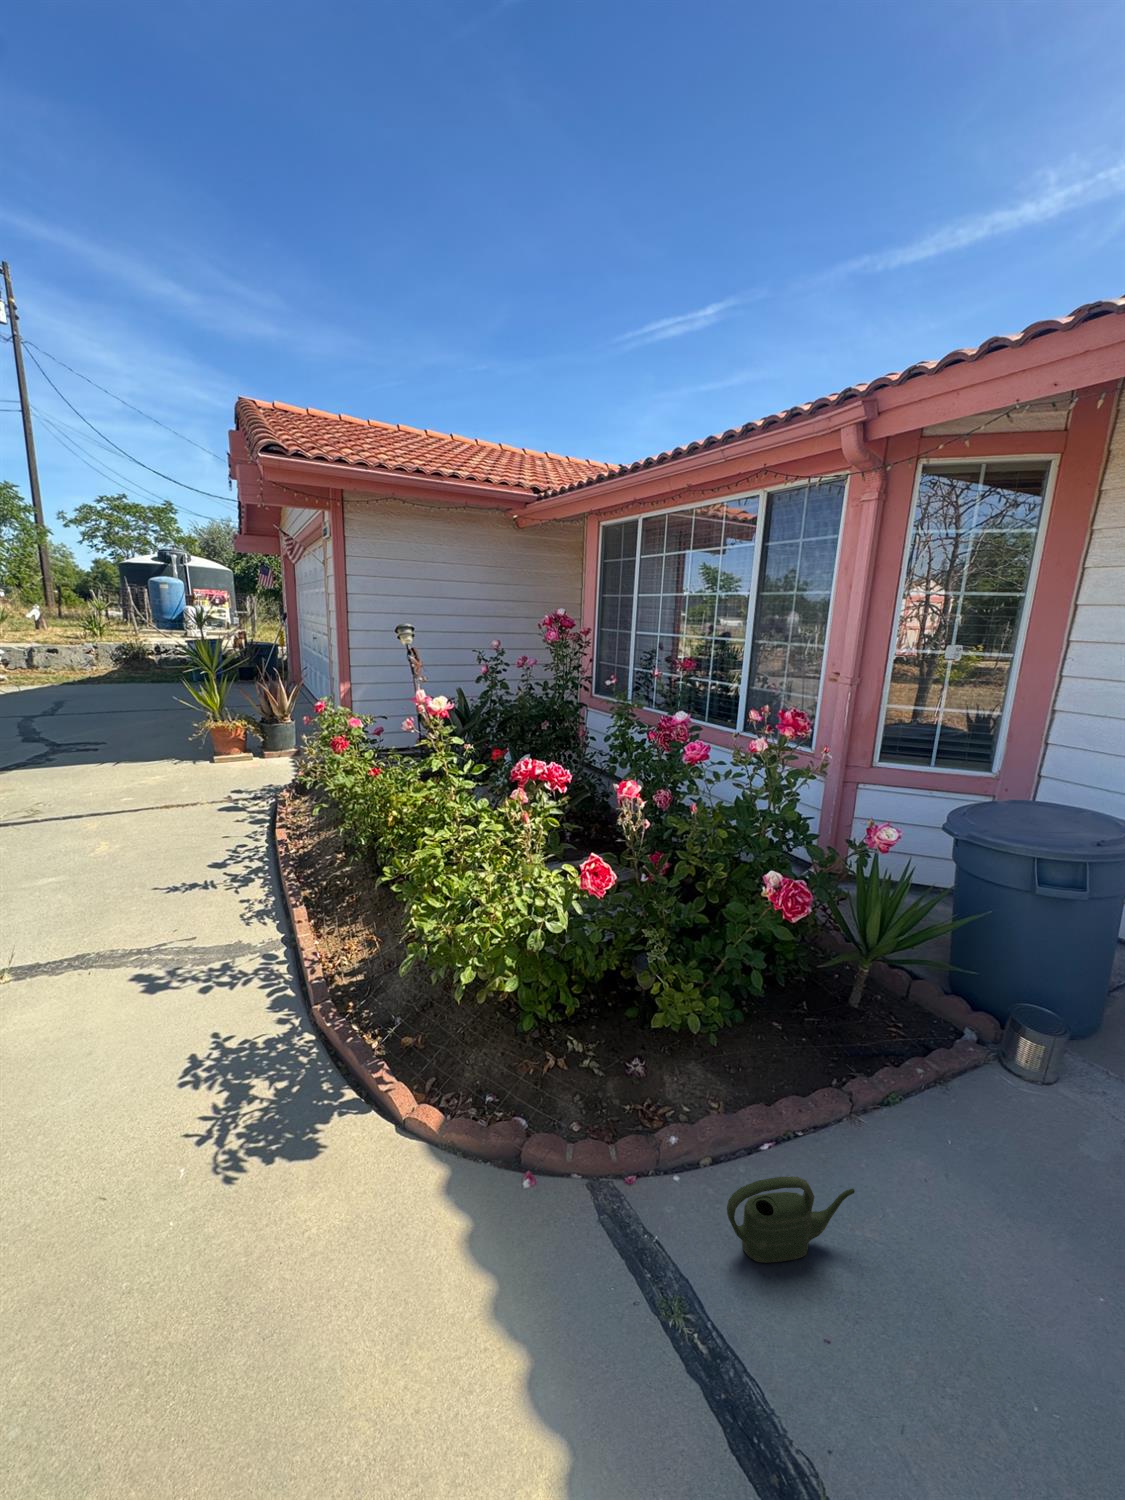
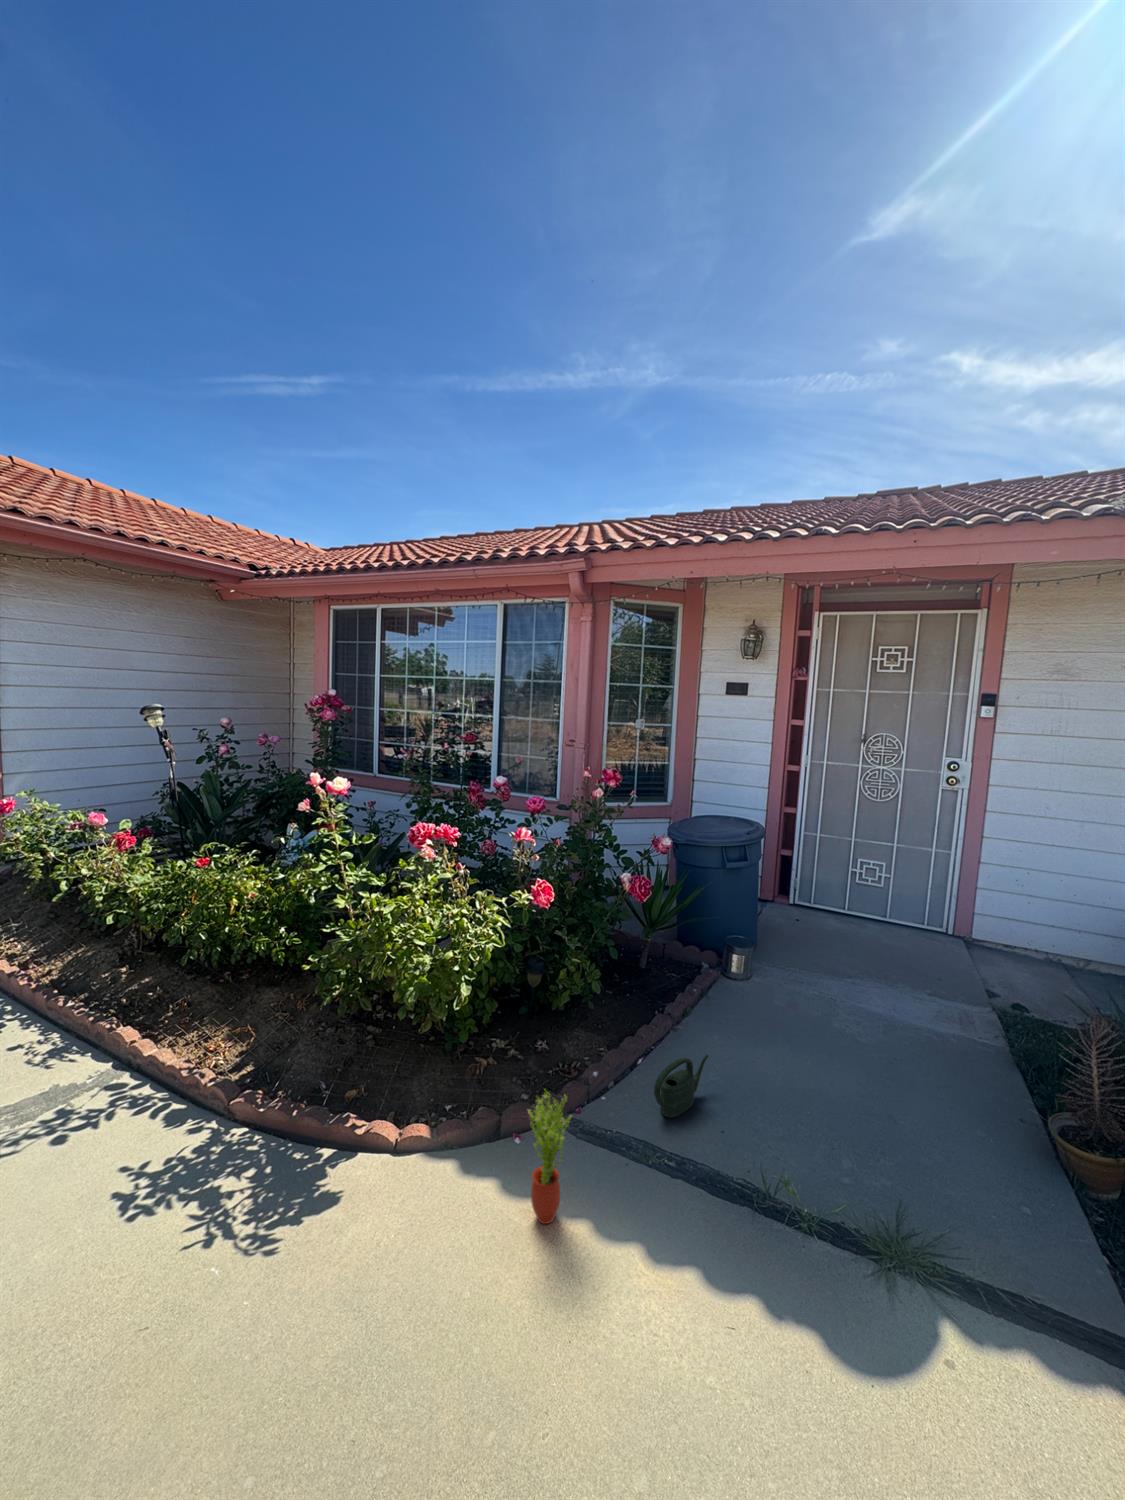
potted plant: none [434,1148,516,1329] -> present [528,1092,571,1224]

